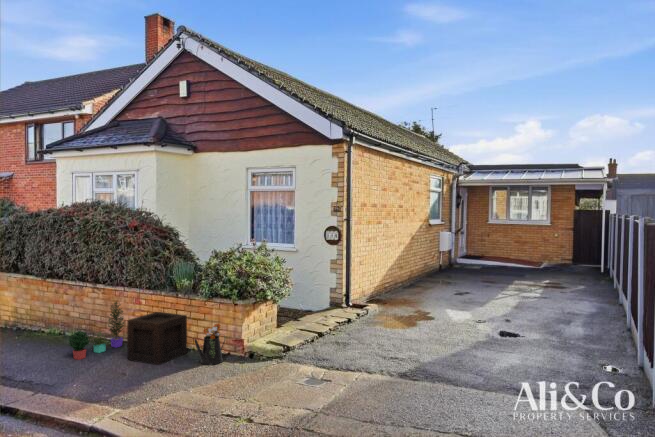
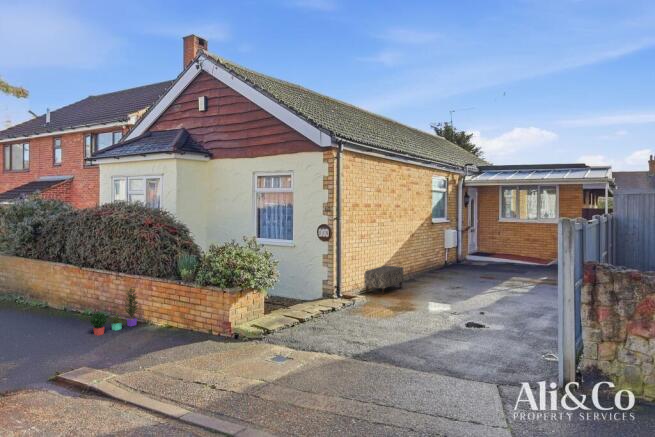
bench: none [372,272,411,305] -> present [364,266,403,295]
wooden crate: present [127,312,187,365] -> none [136,297,186,342]
watering can: present [195,323,225,365] -> none [188,307,216,343]

